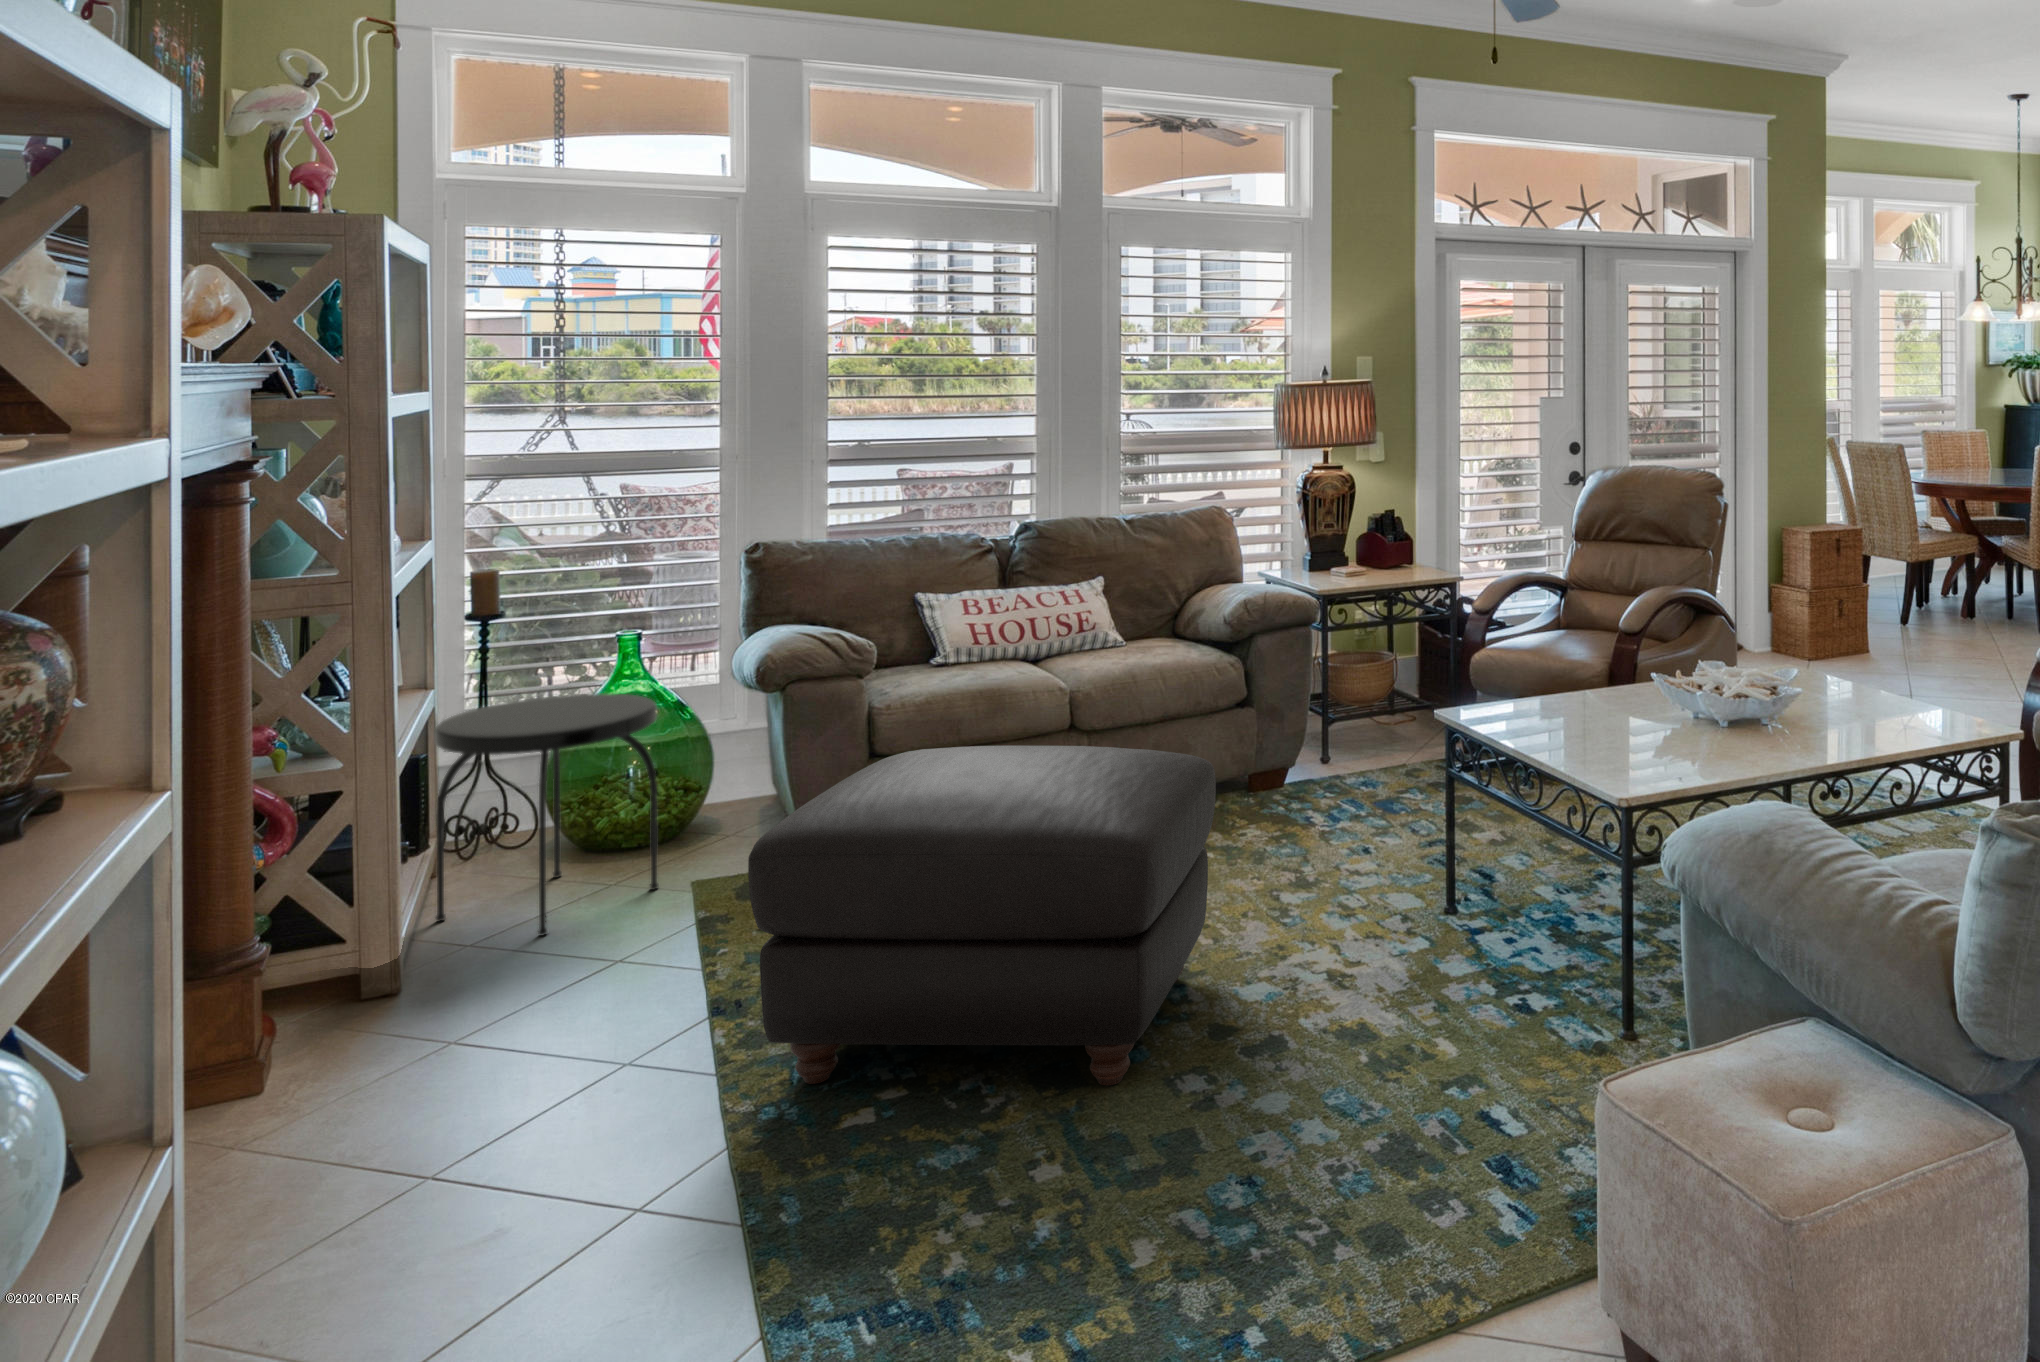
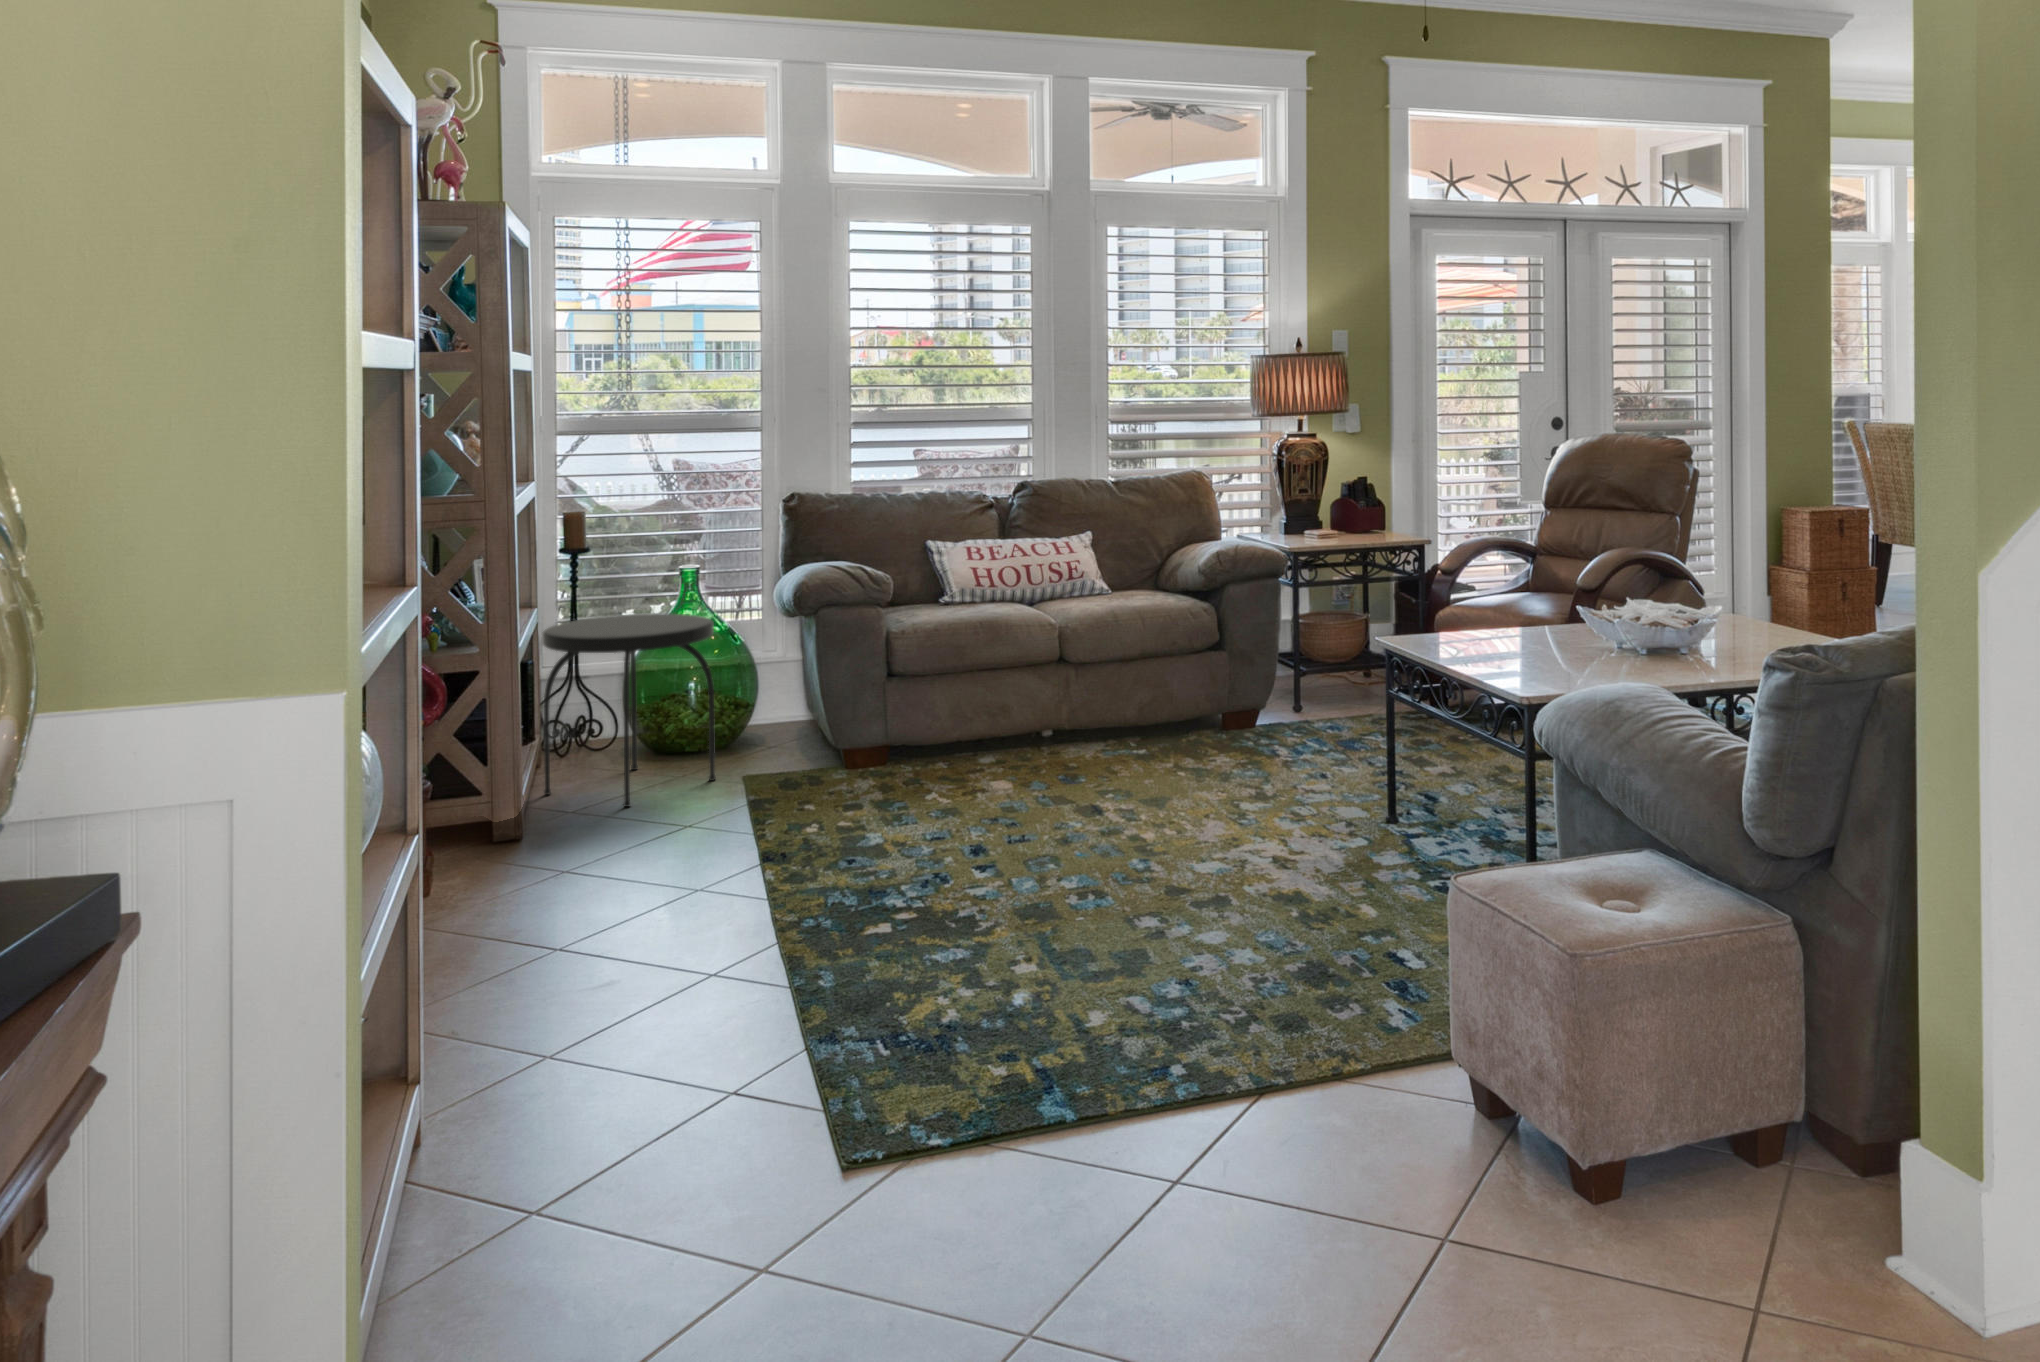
ottoman: present [748,746,1216,1085] -> none [792,647,1175,921]

